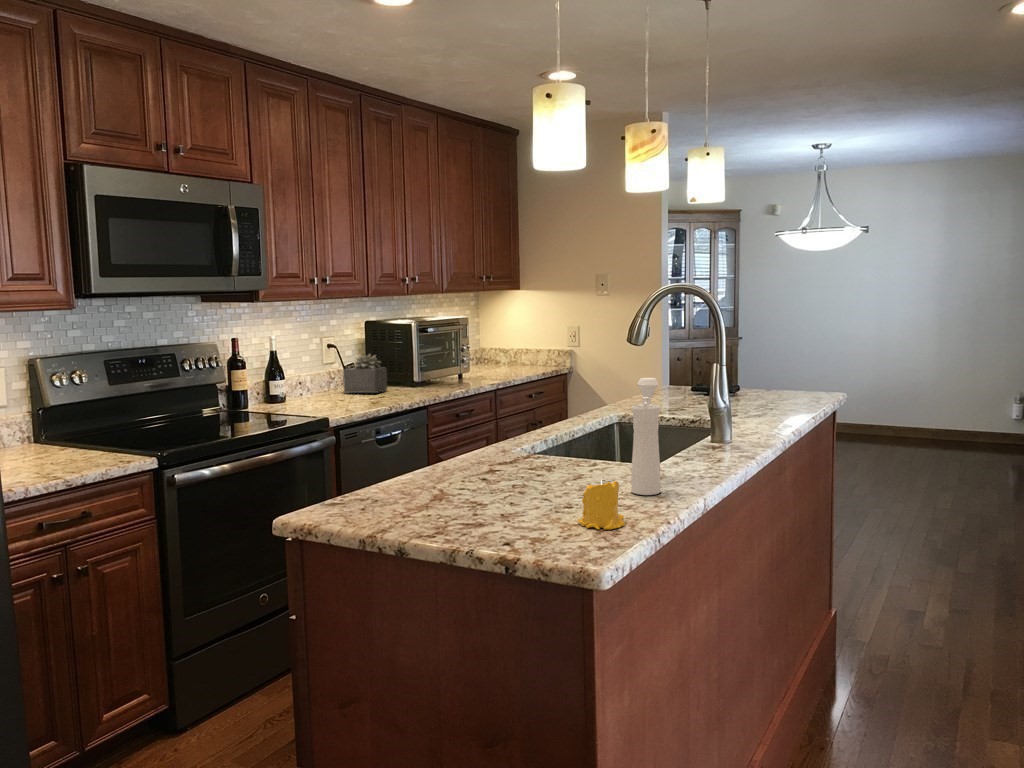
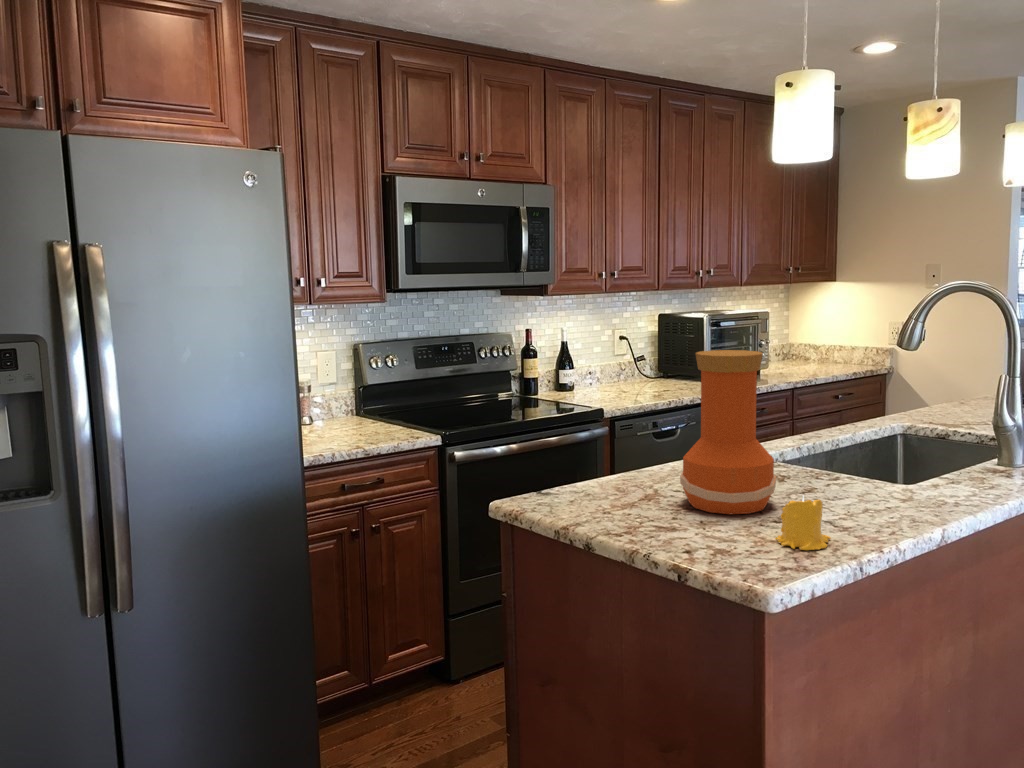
vase: none [470,347,559,506] -> present [680,350,776,514]
succulent plant: present [343,354,387,393] -> none [632,346,676,386]
pepper mill: present [631,378,661,495] -> none [858,388,904,518]

